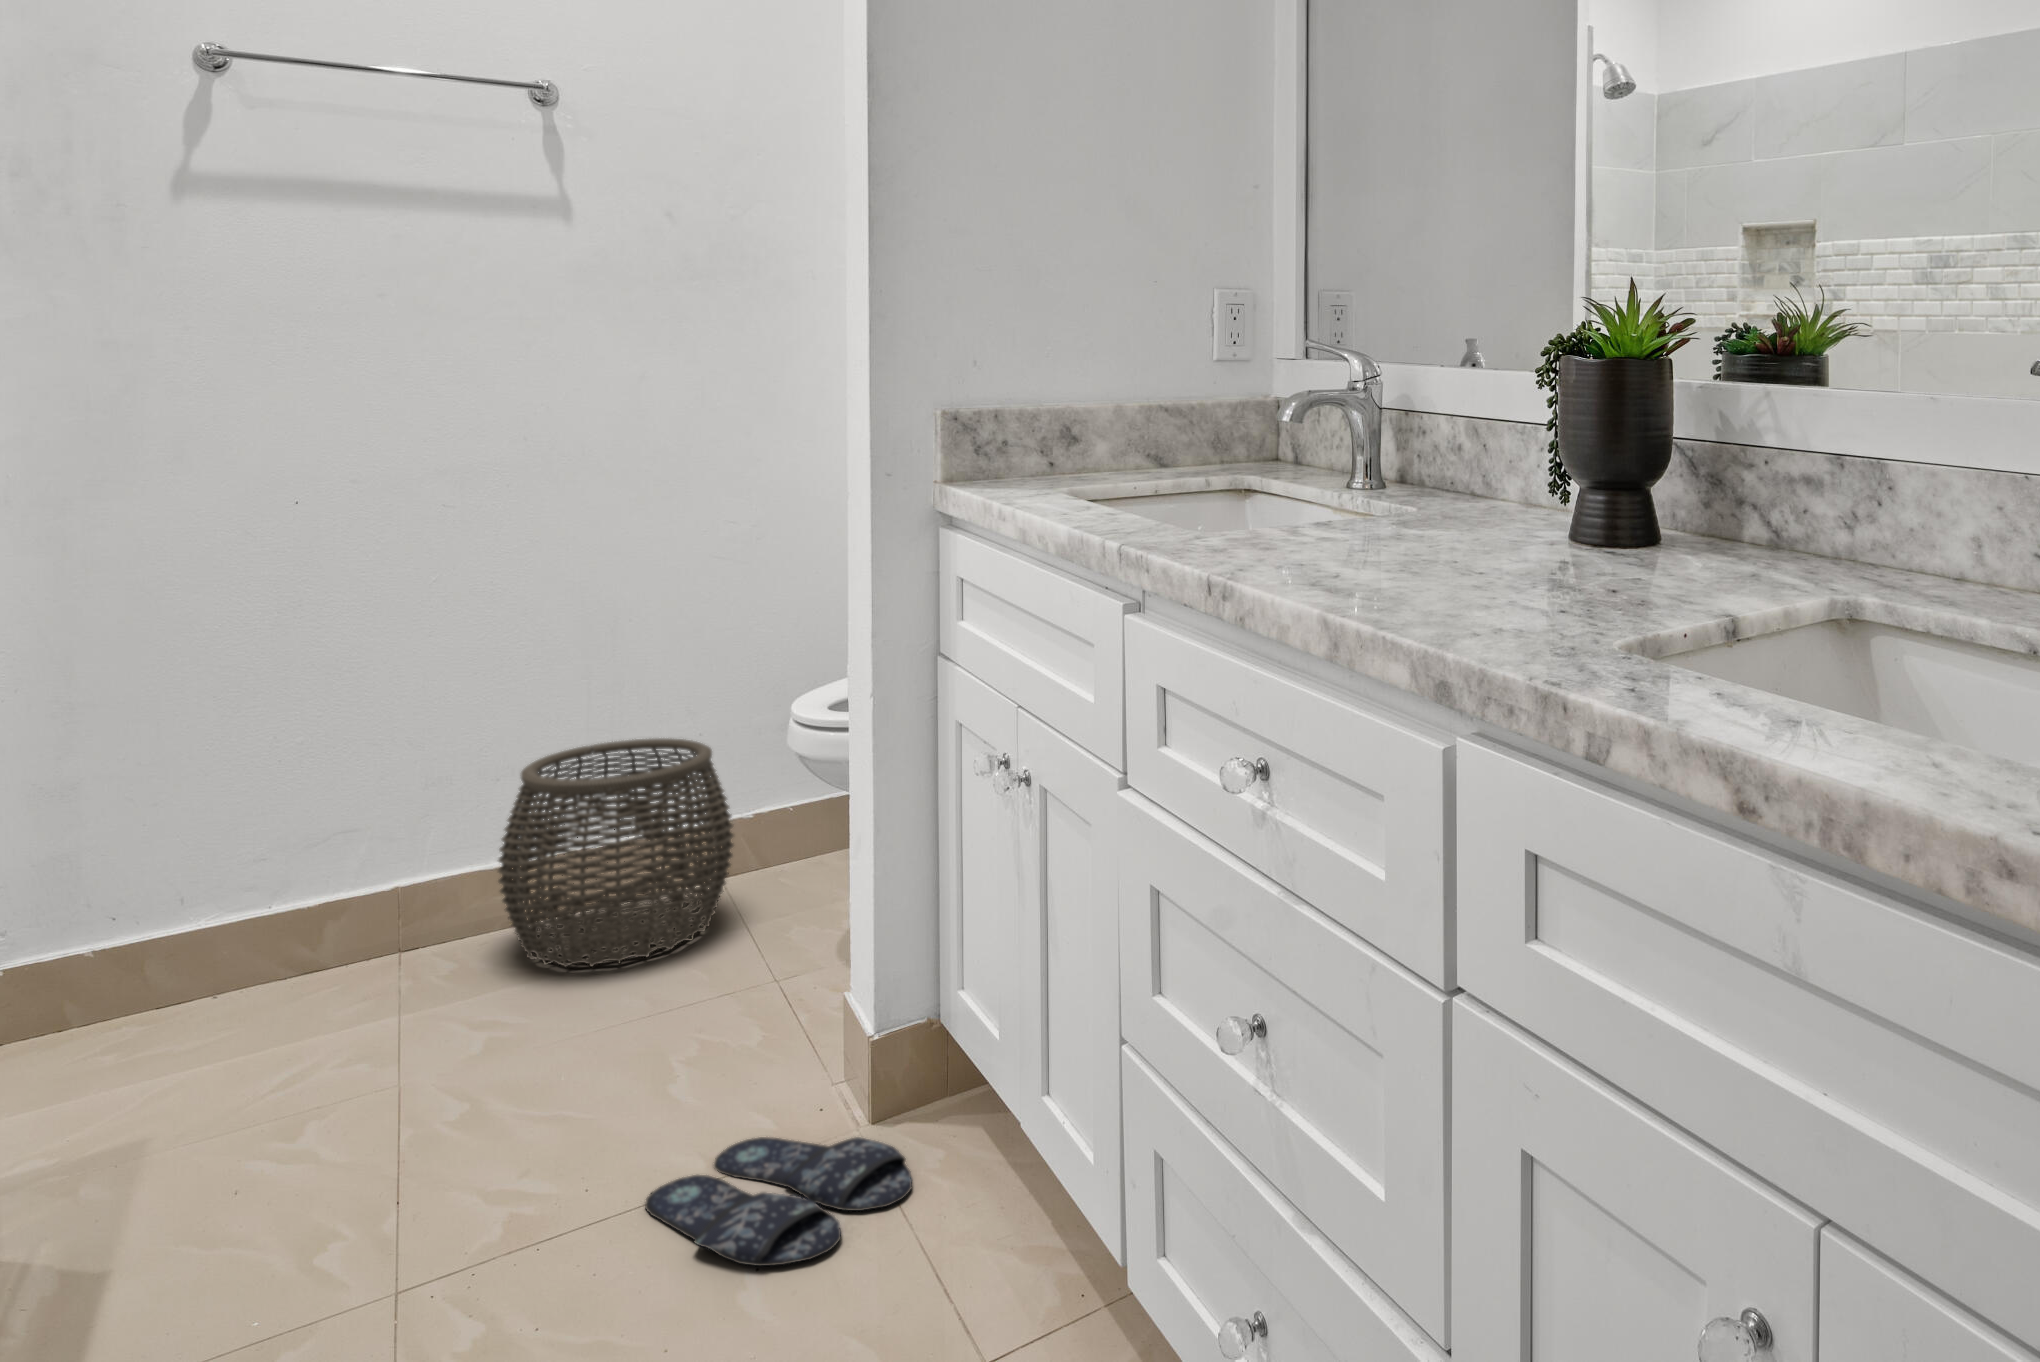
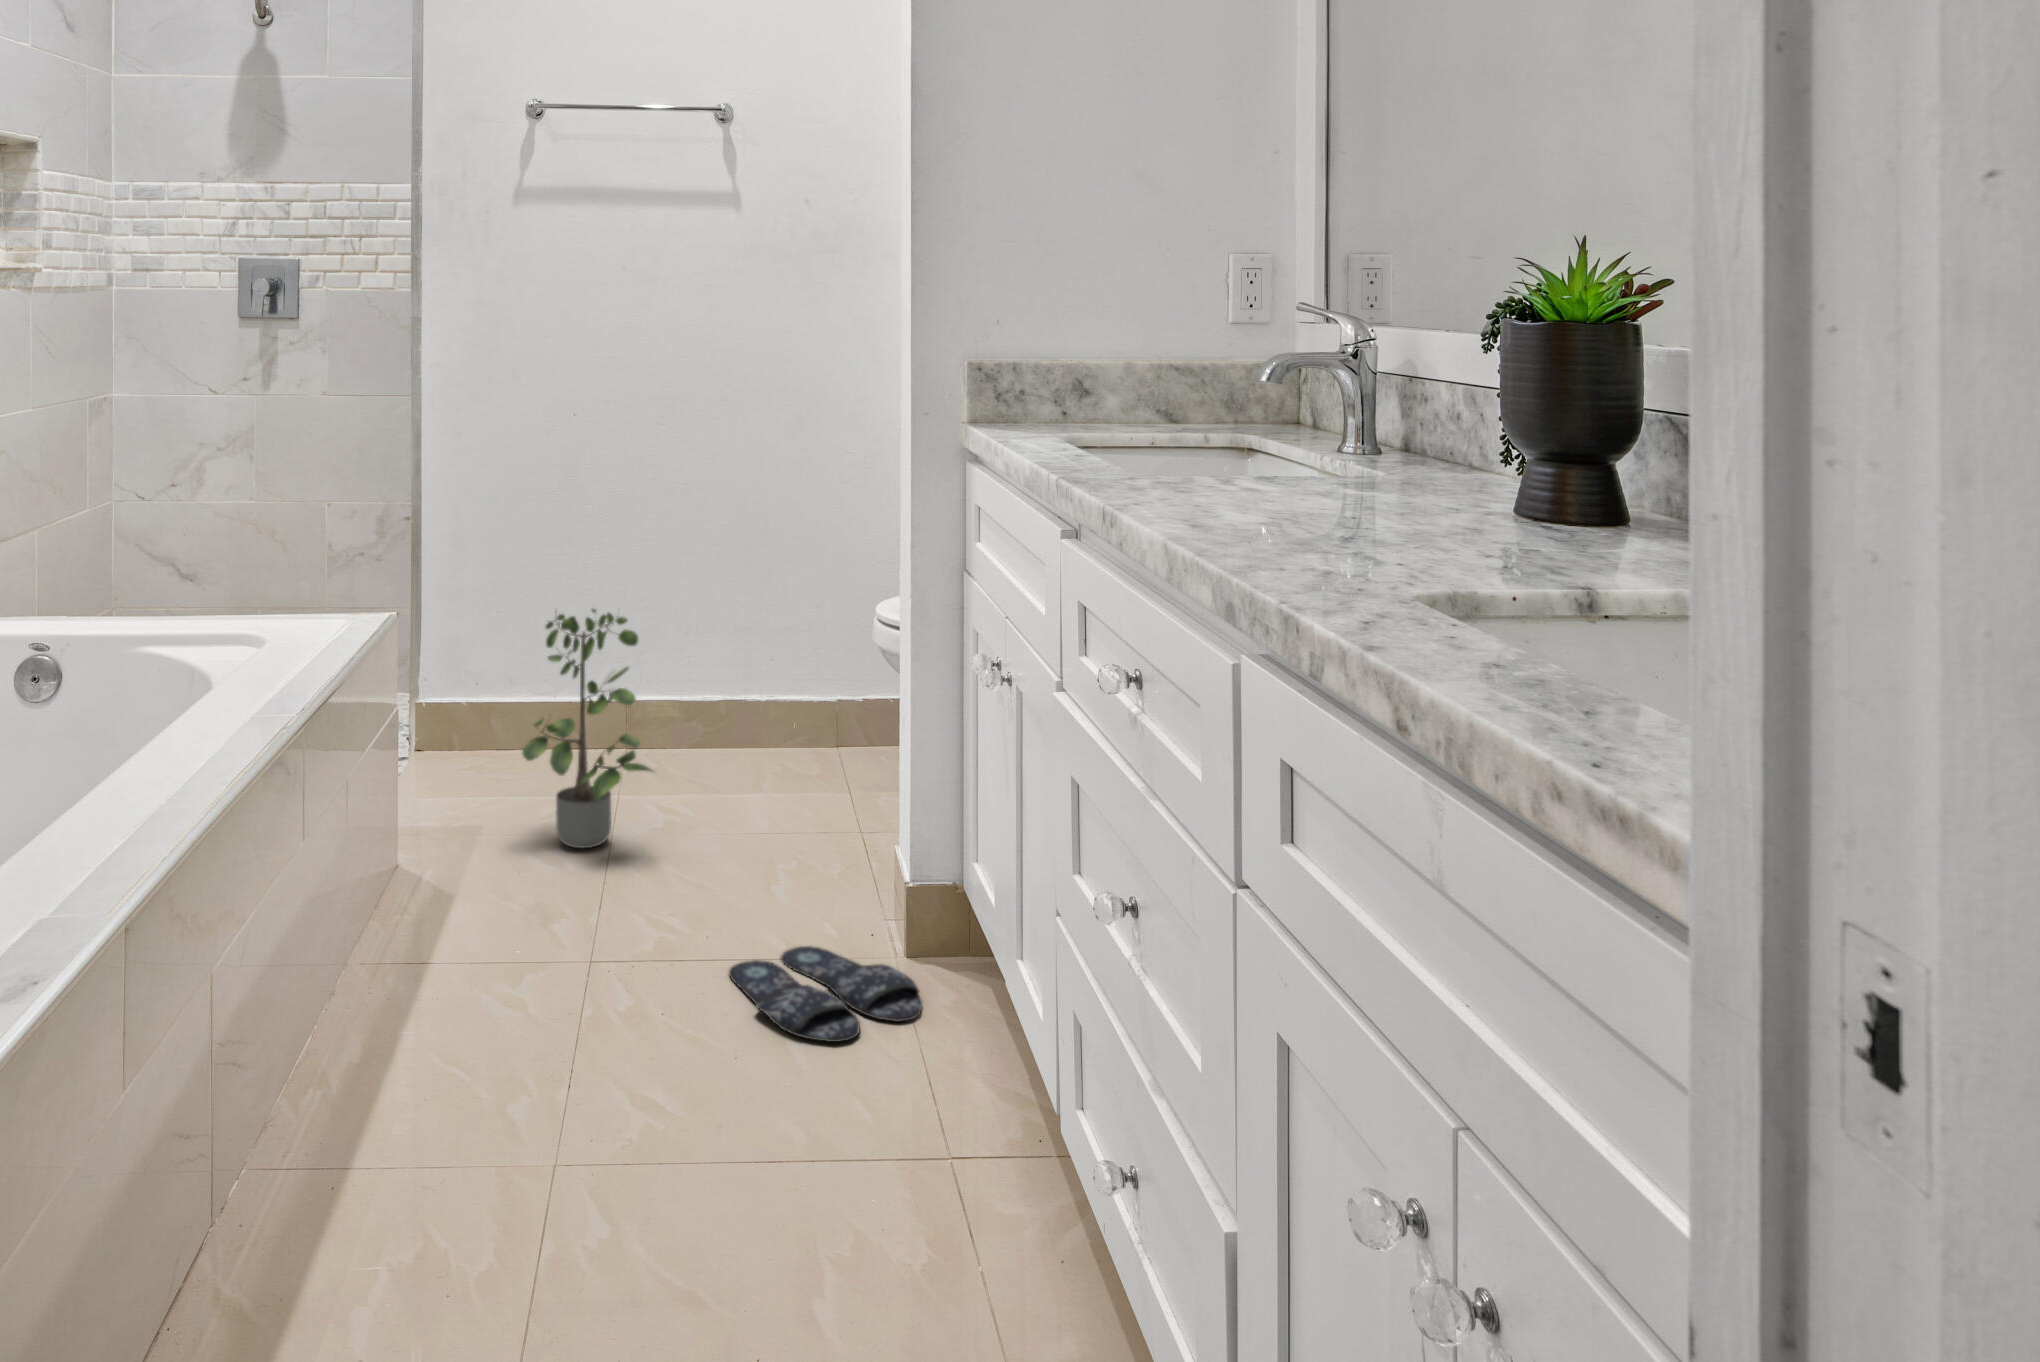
woven basket: present [498,738,734,967] -> none [666,626,833,799]
potted plant: none [279,746,506,1086] -> present [522,609,652,848]

